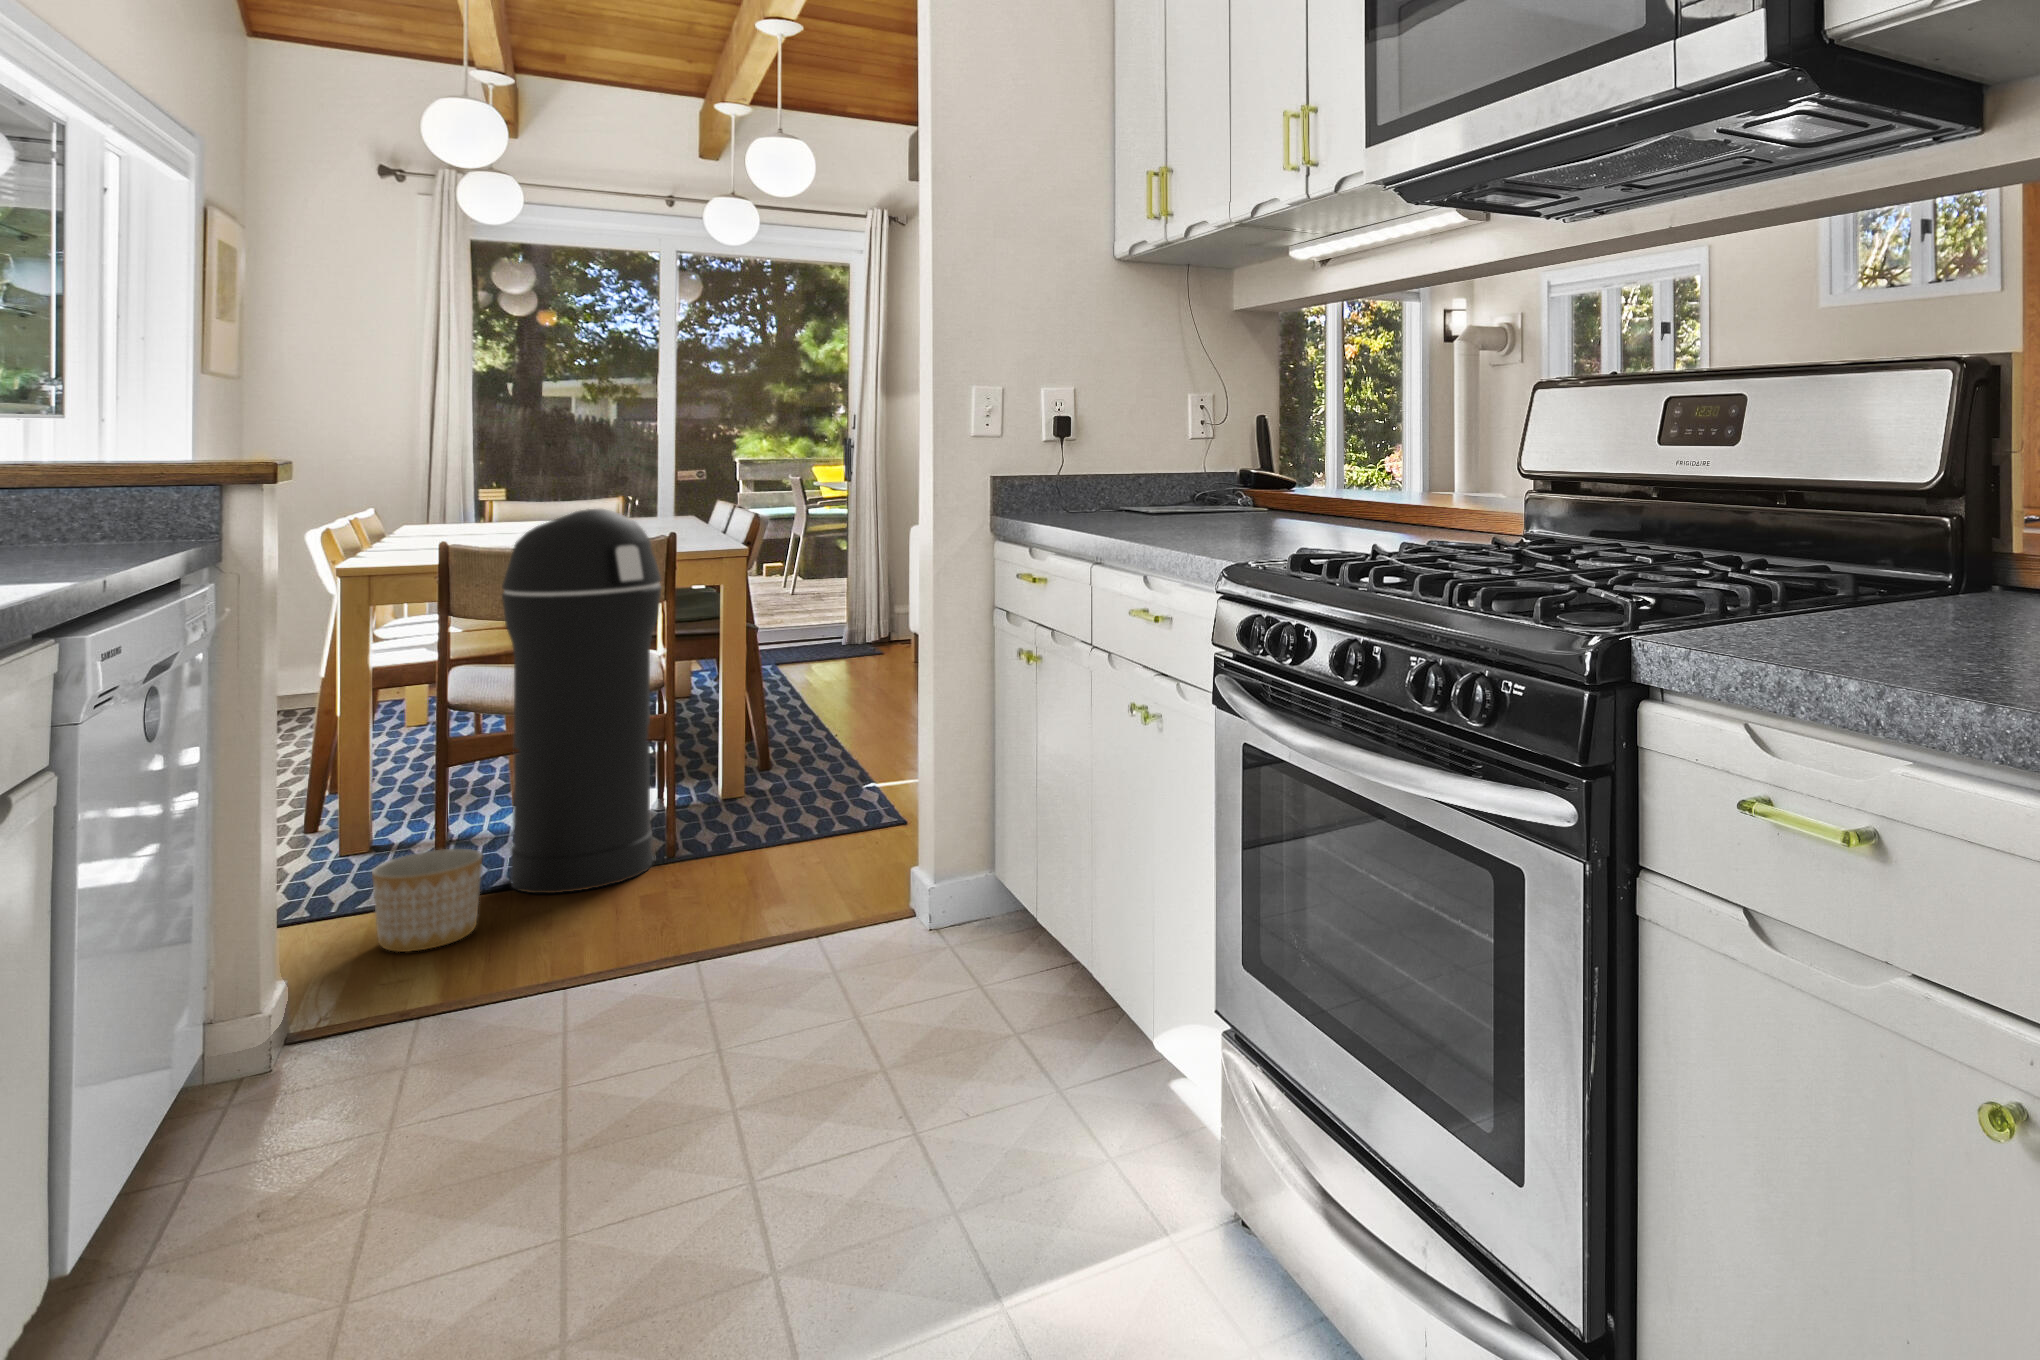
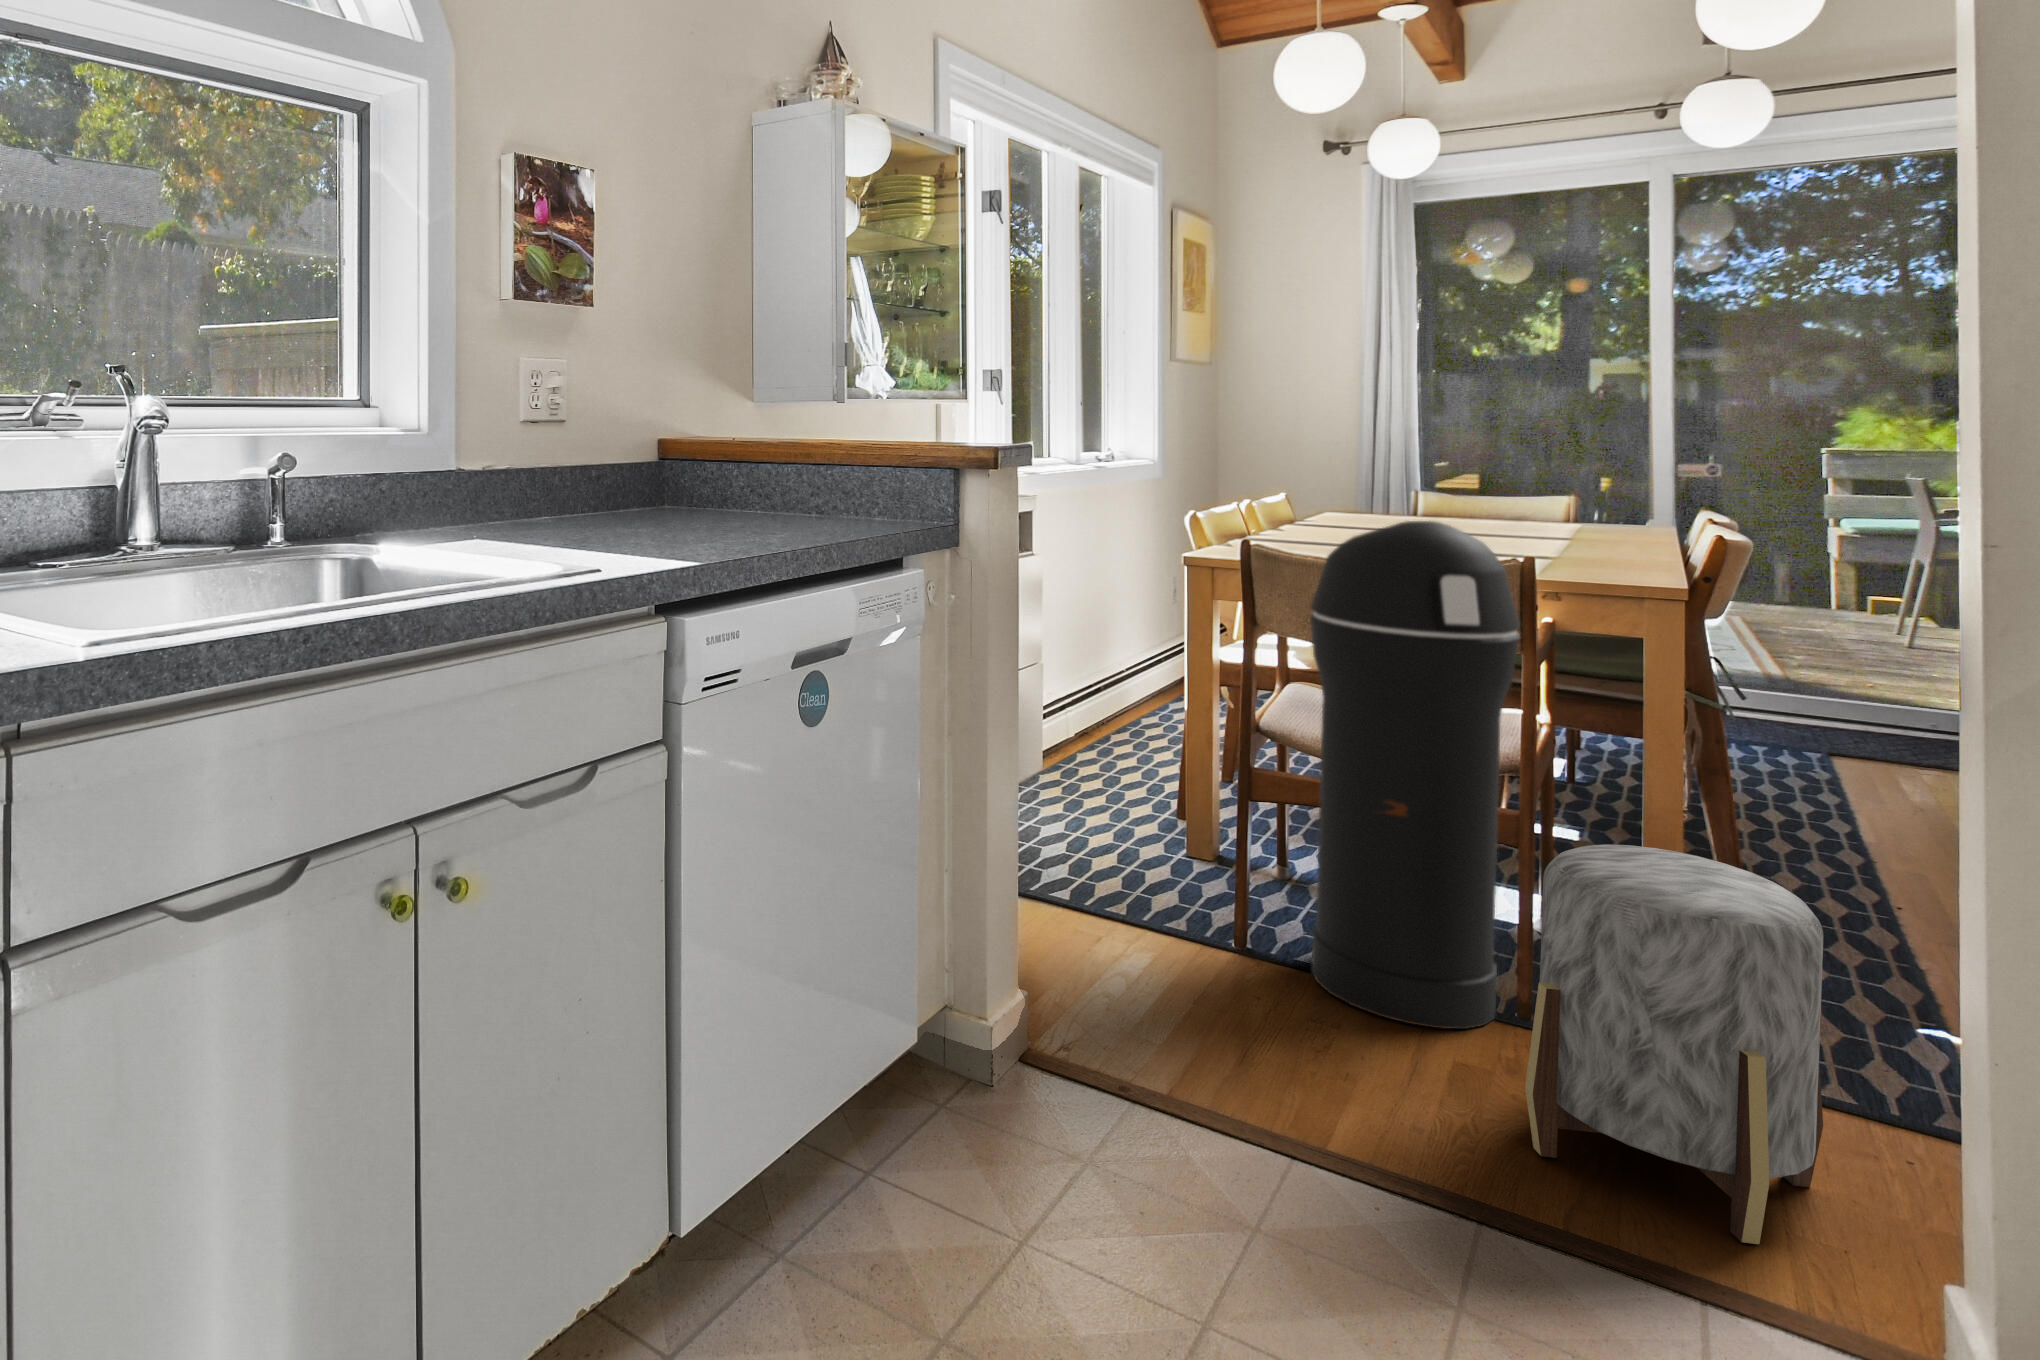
stool: none [702,698,847,912] -> present [1525,845,1823,1244]
planter: present [372,849,483,952] -> none [1140,894,1253,1021]

